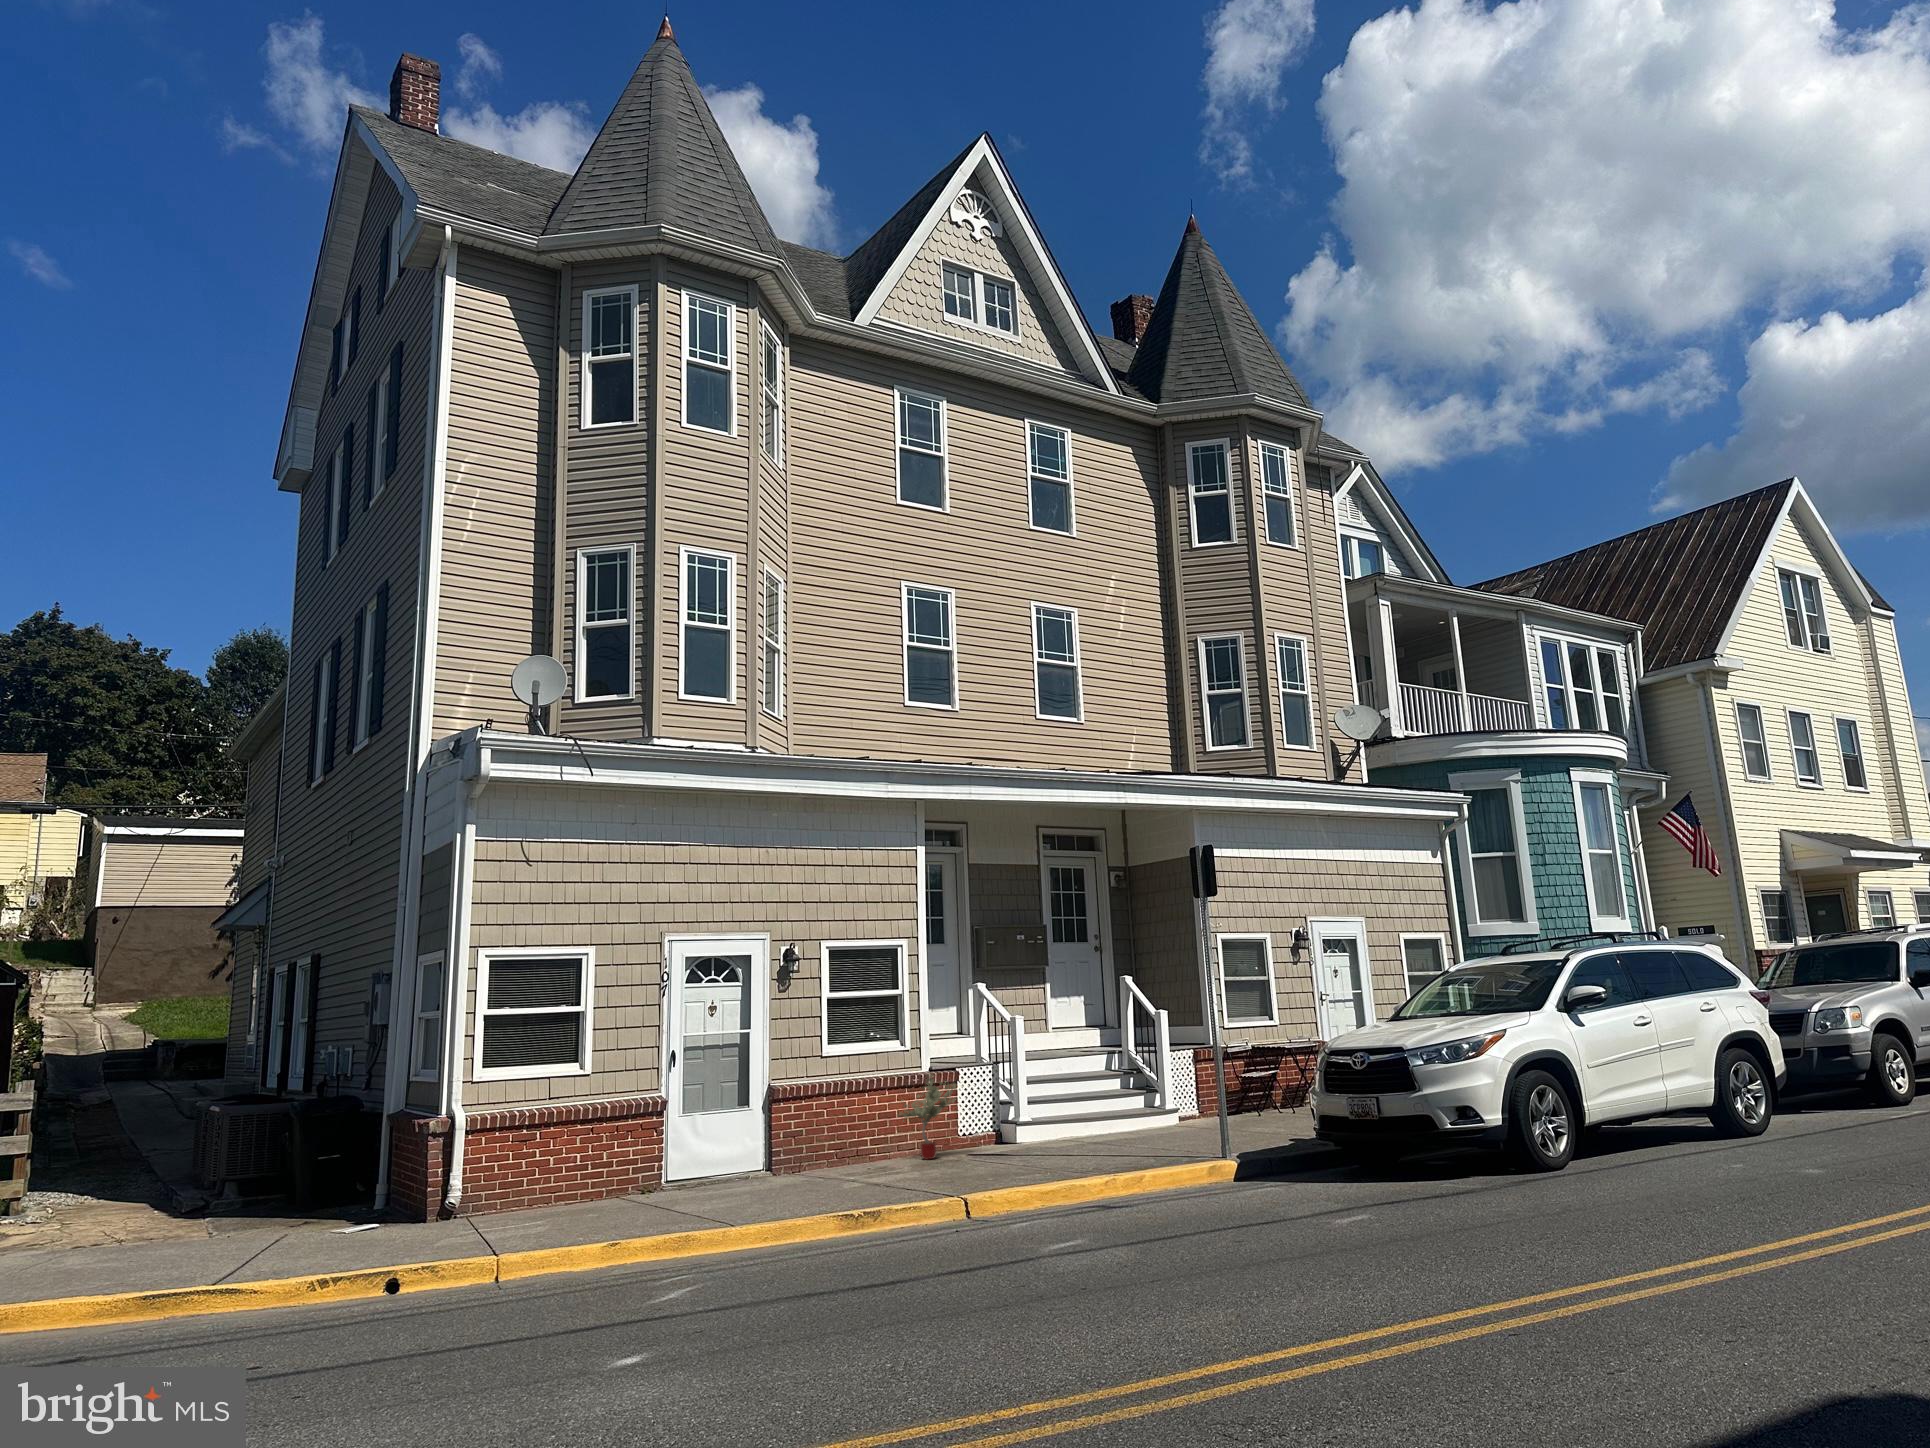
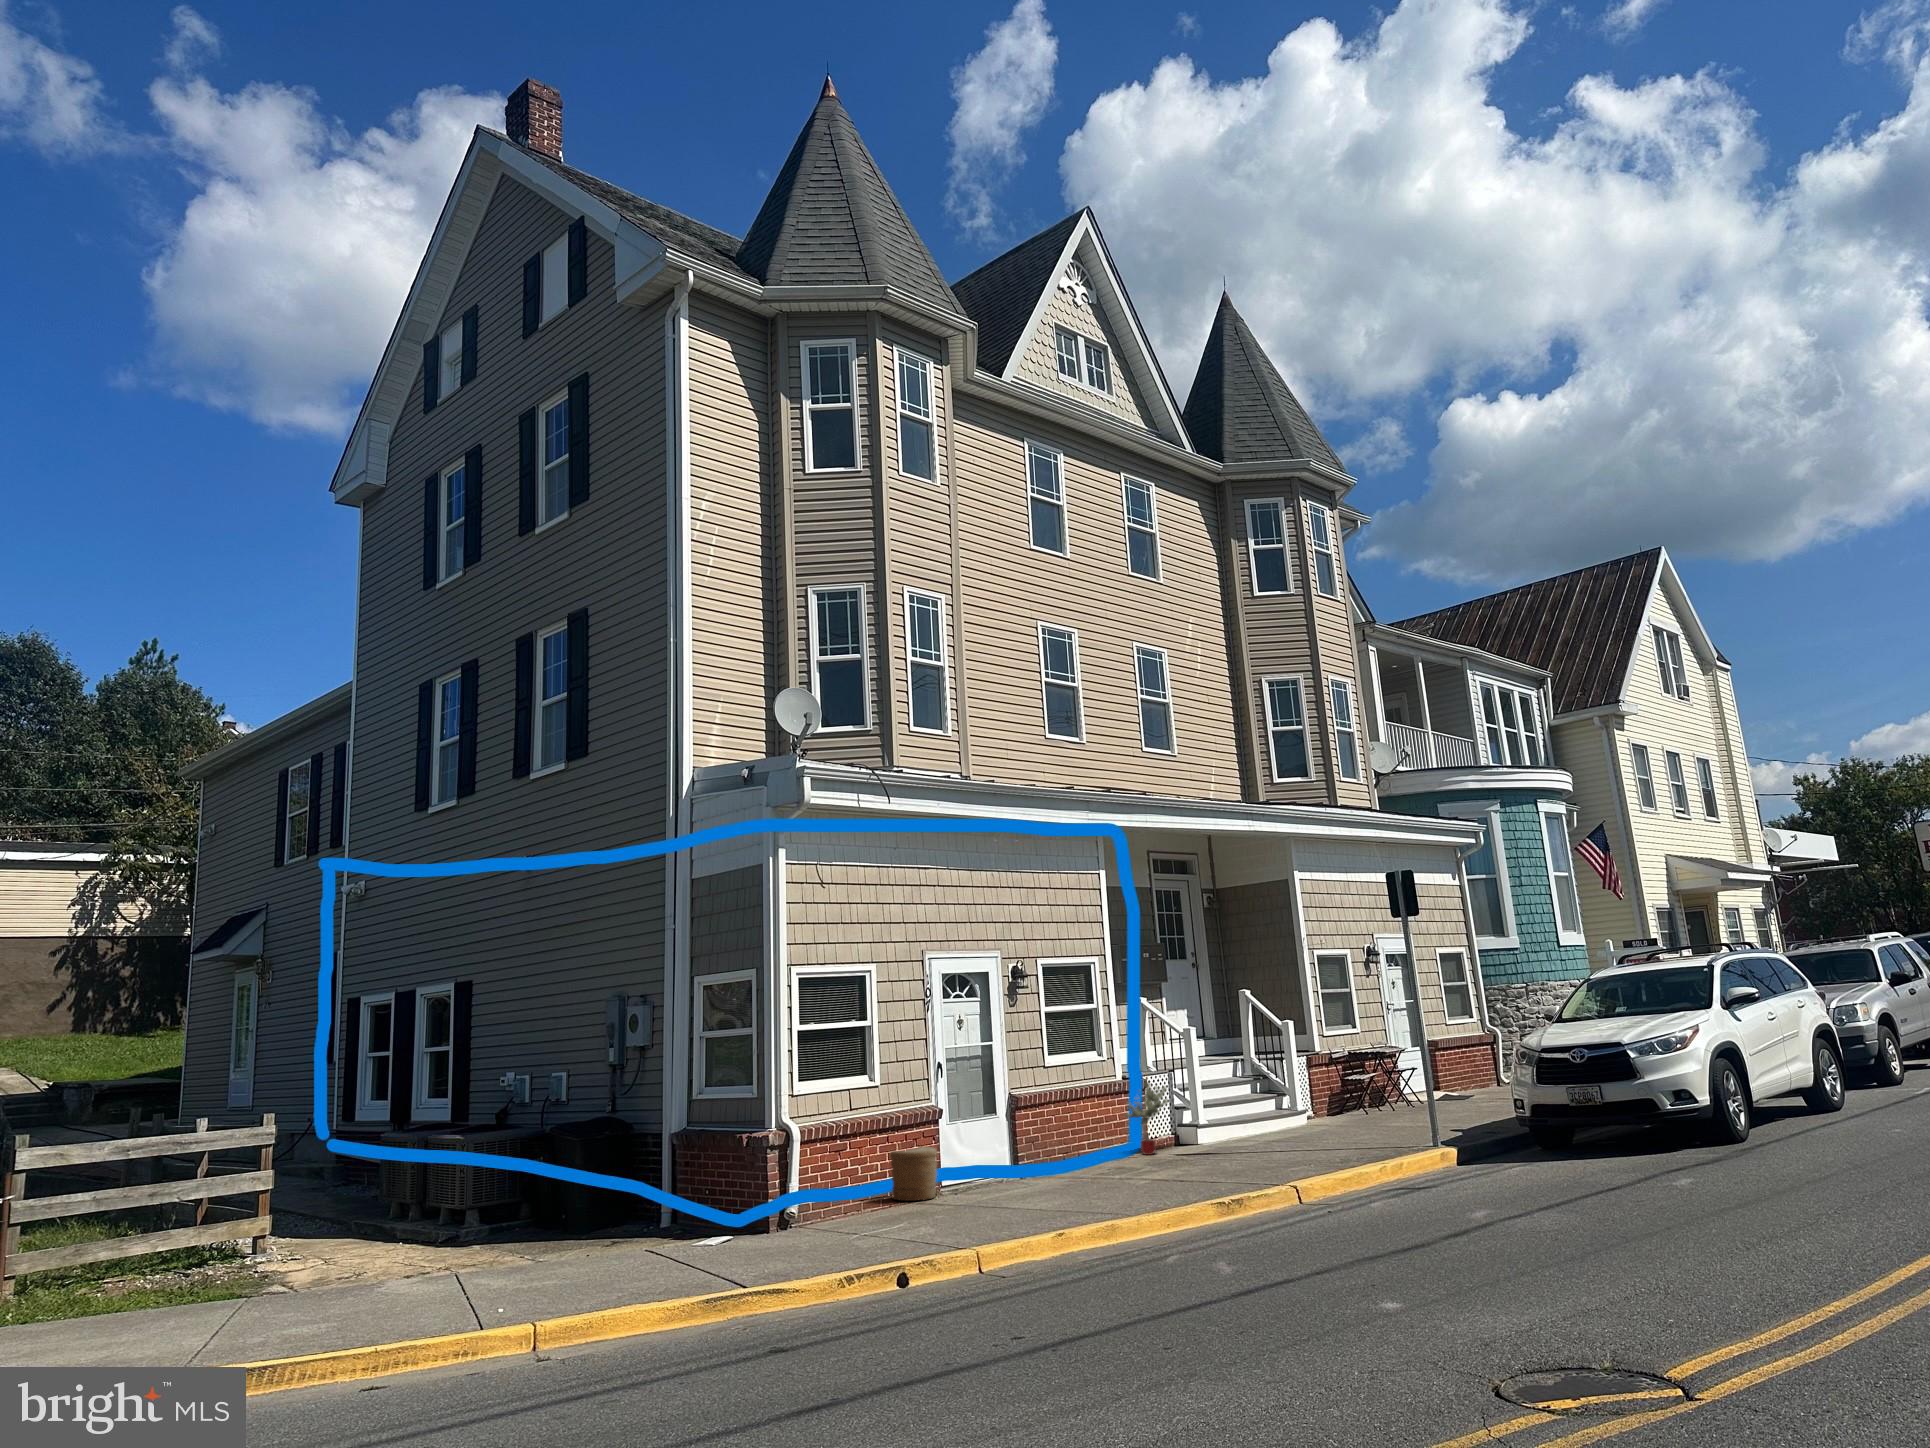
woven basket: none [558,1144,614,1204] -> present [890,1147,937,1201]

